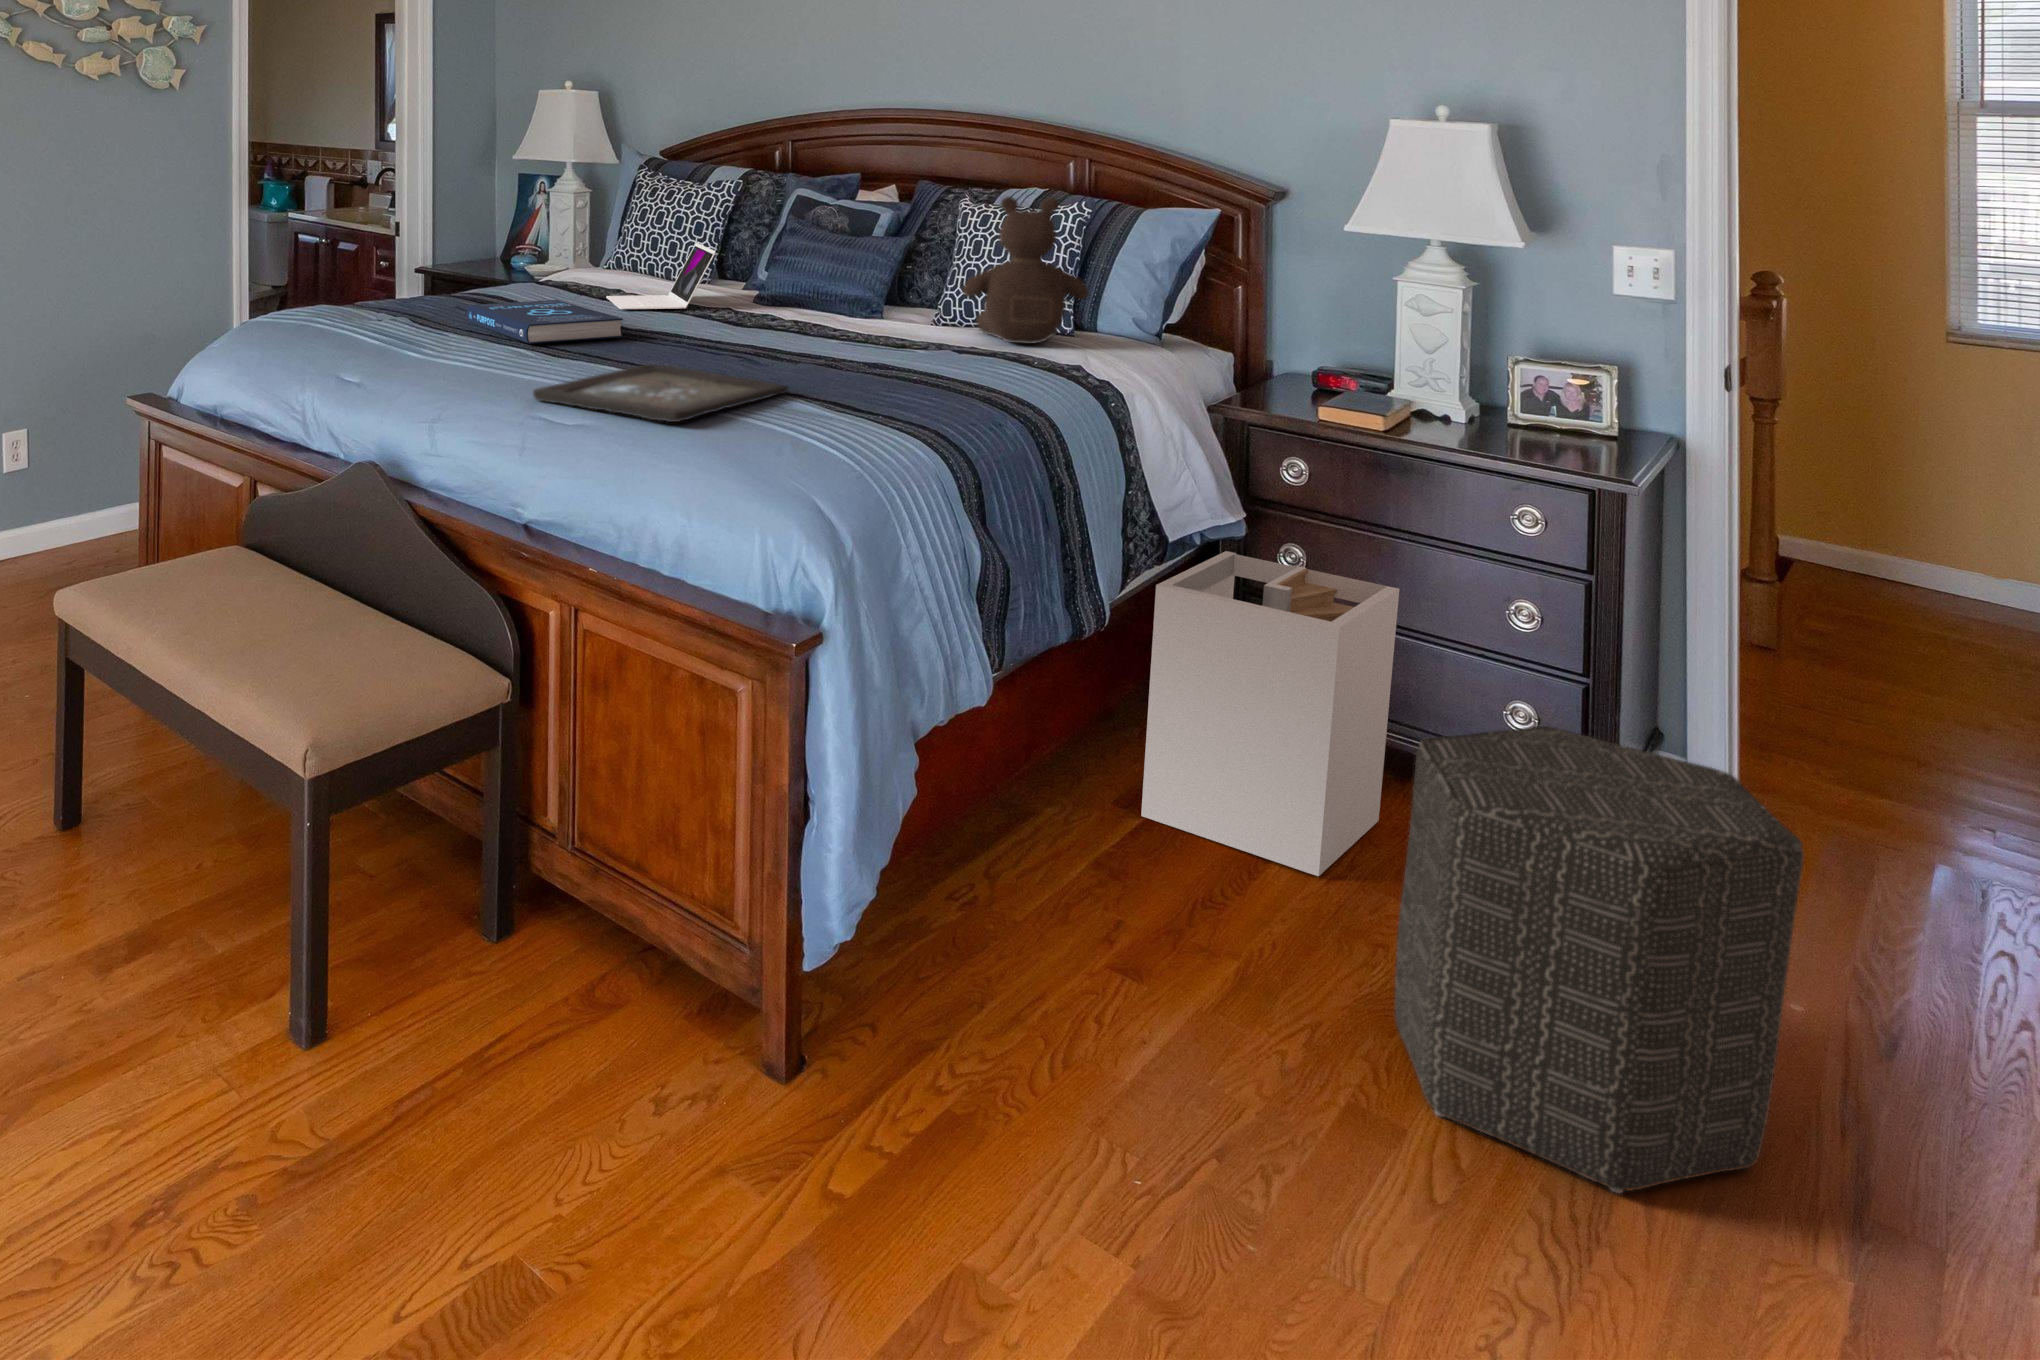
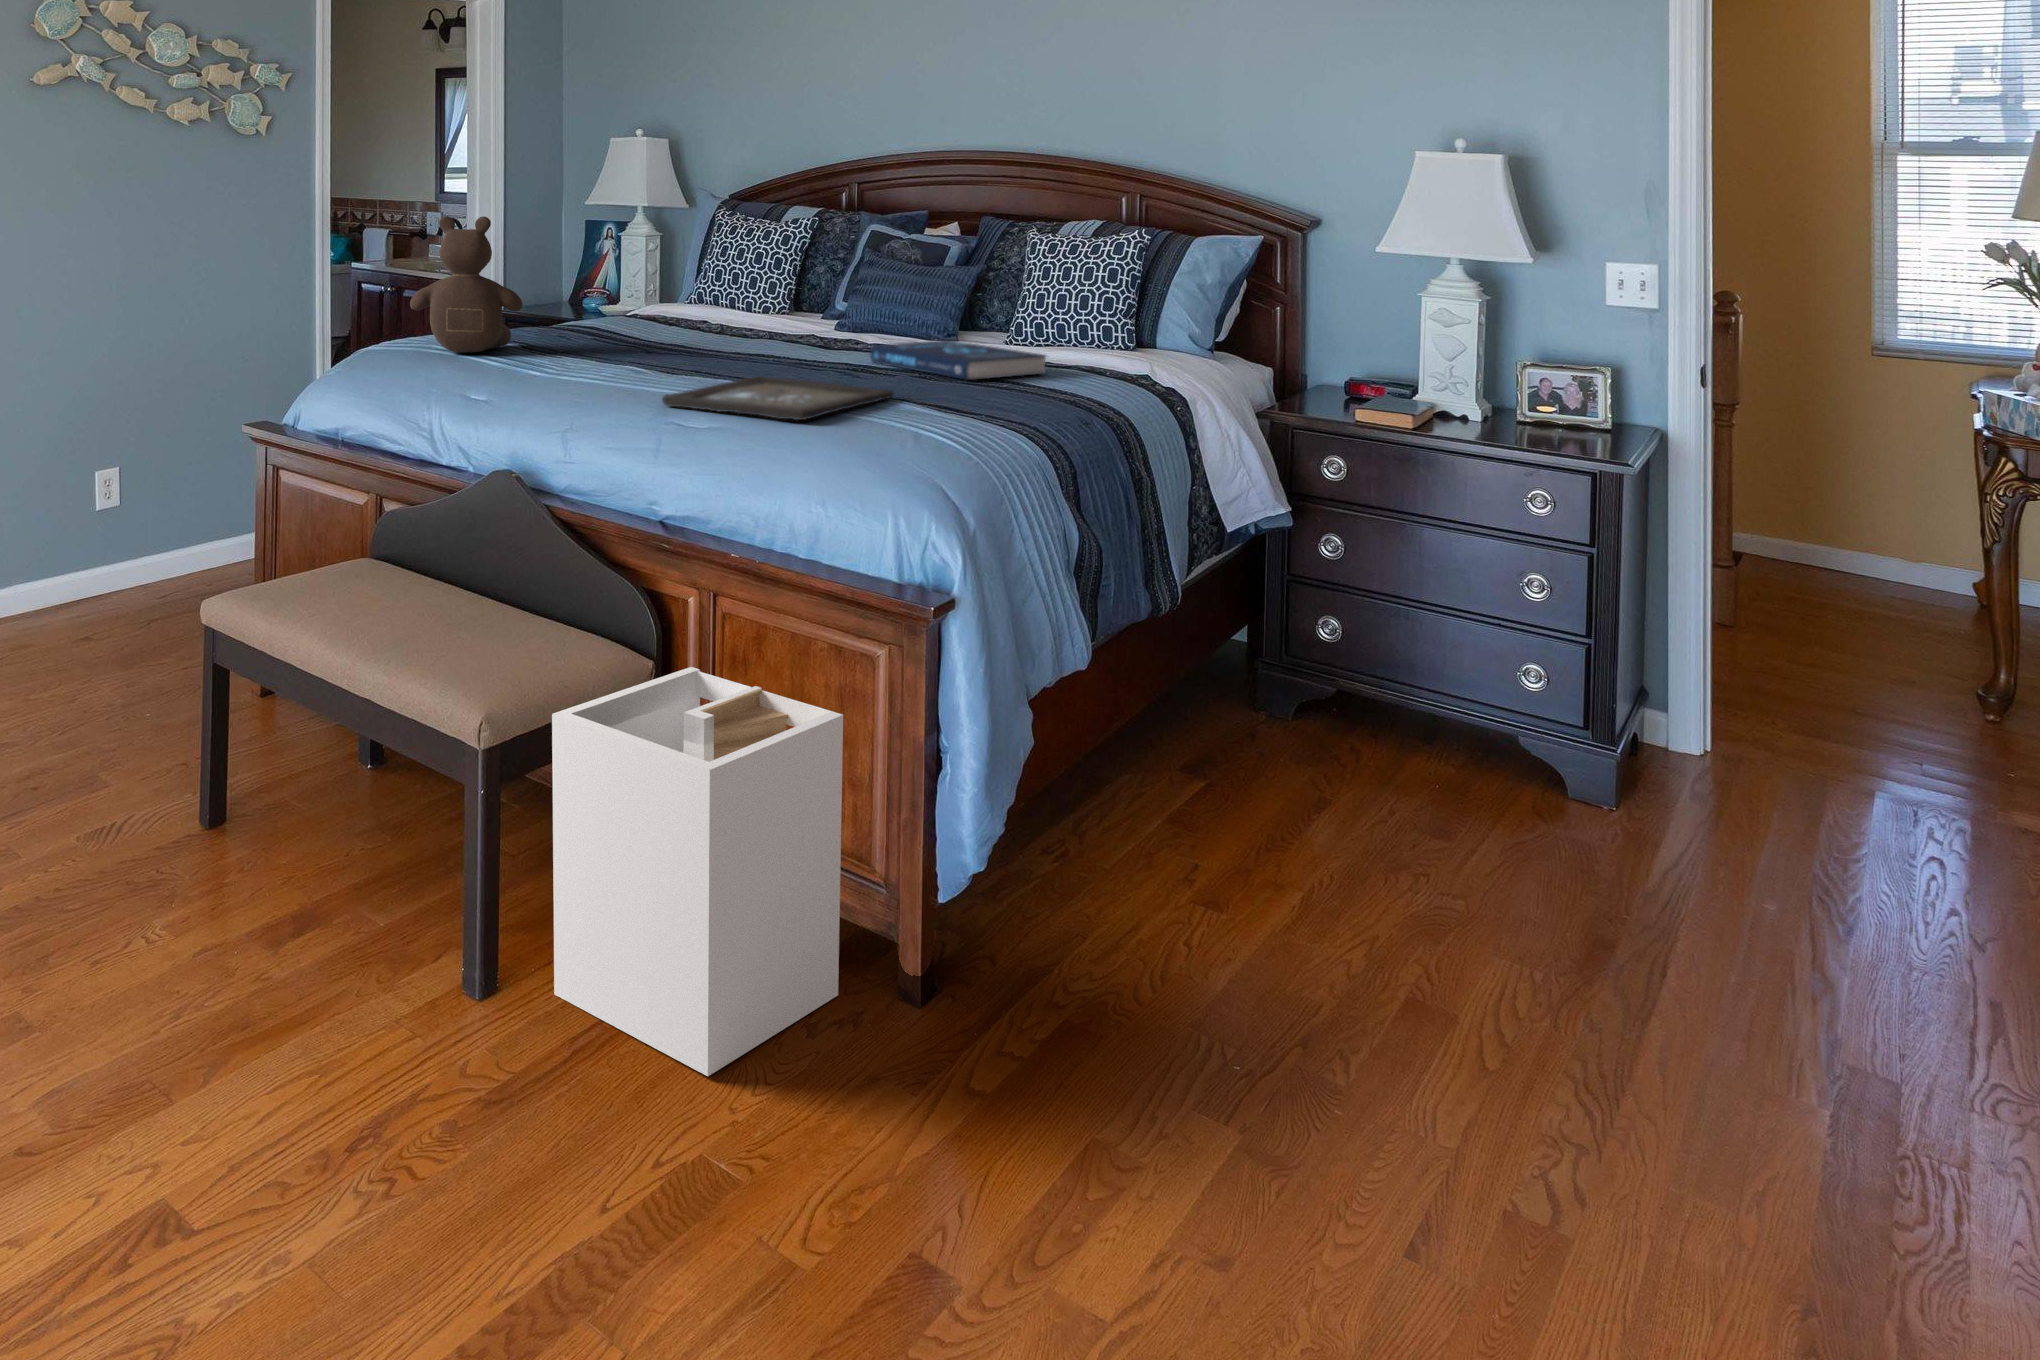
teddy bear: present [963,196,1088,344] -> present [410,216,523,353]
laptop: present [606,243,715,309] -> none [690,272,797,336]
book: present [467,300,623,344] -> present [871,340,1046,380]
laundry hamper: present [1141,551,1399,876] -> present [552,667,843,1076]
ottoman: present [1395,726,1804,1193] -> none [1456,668,1802,1057]

